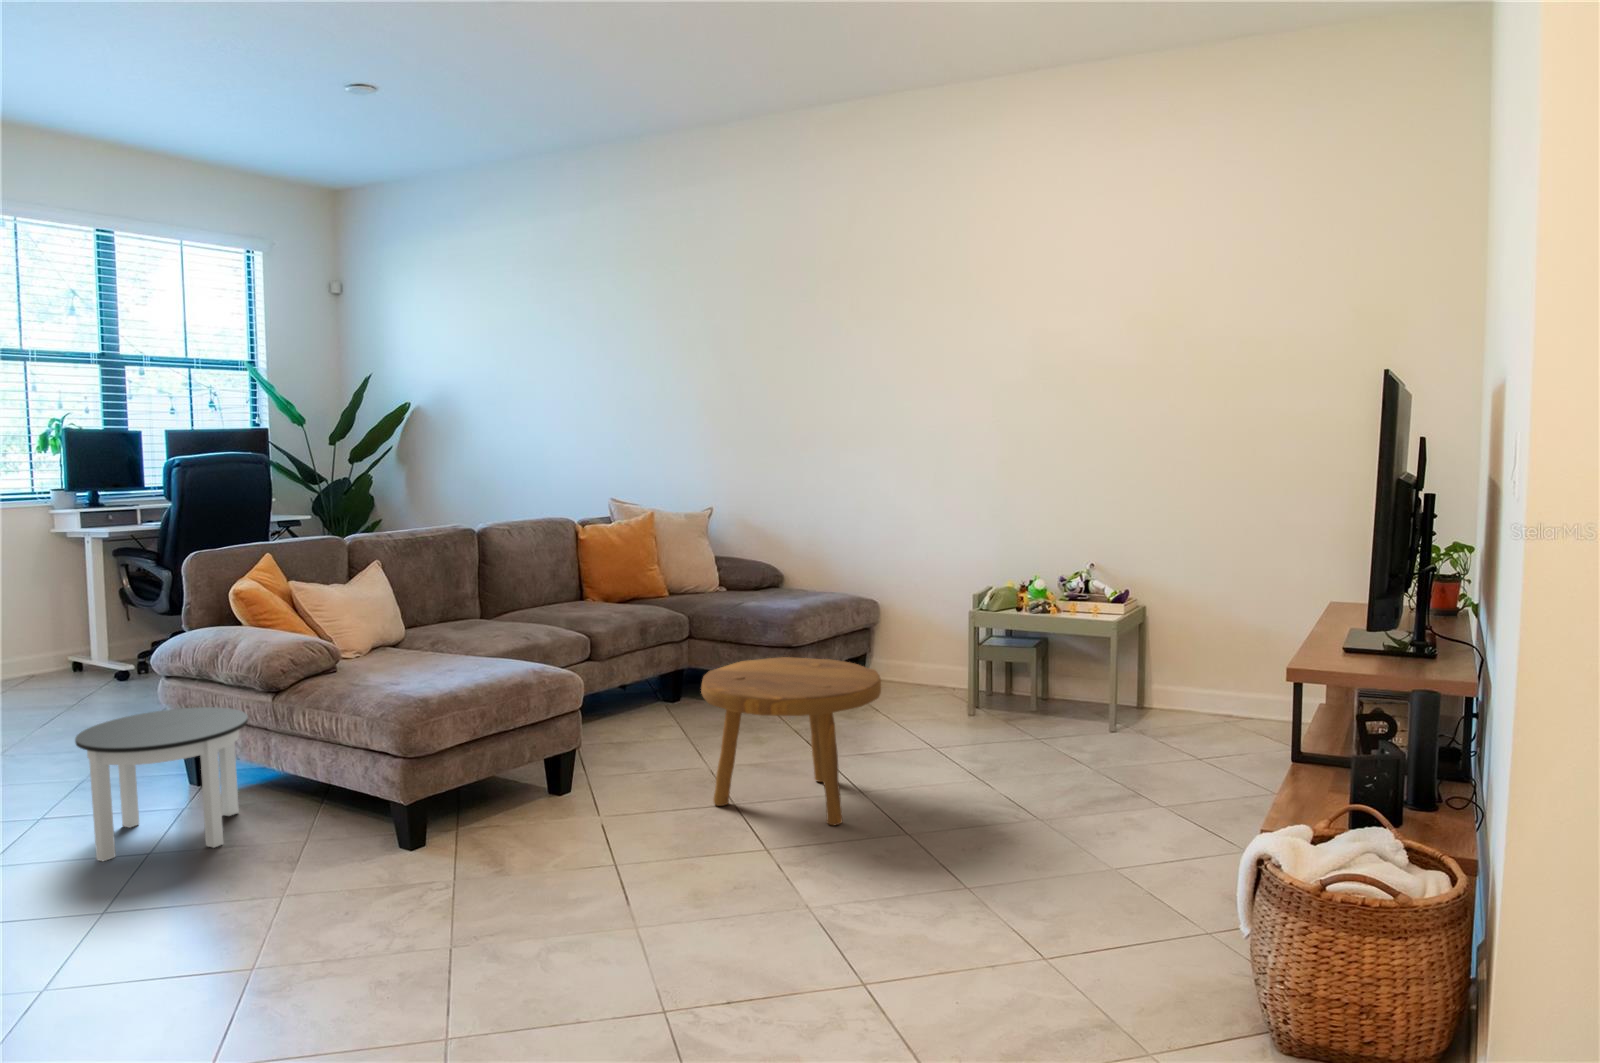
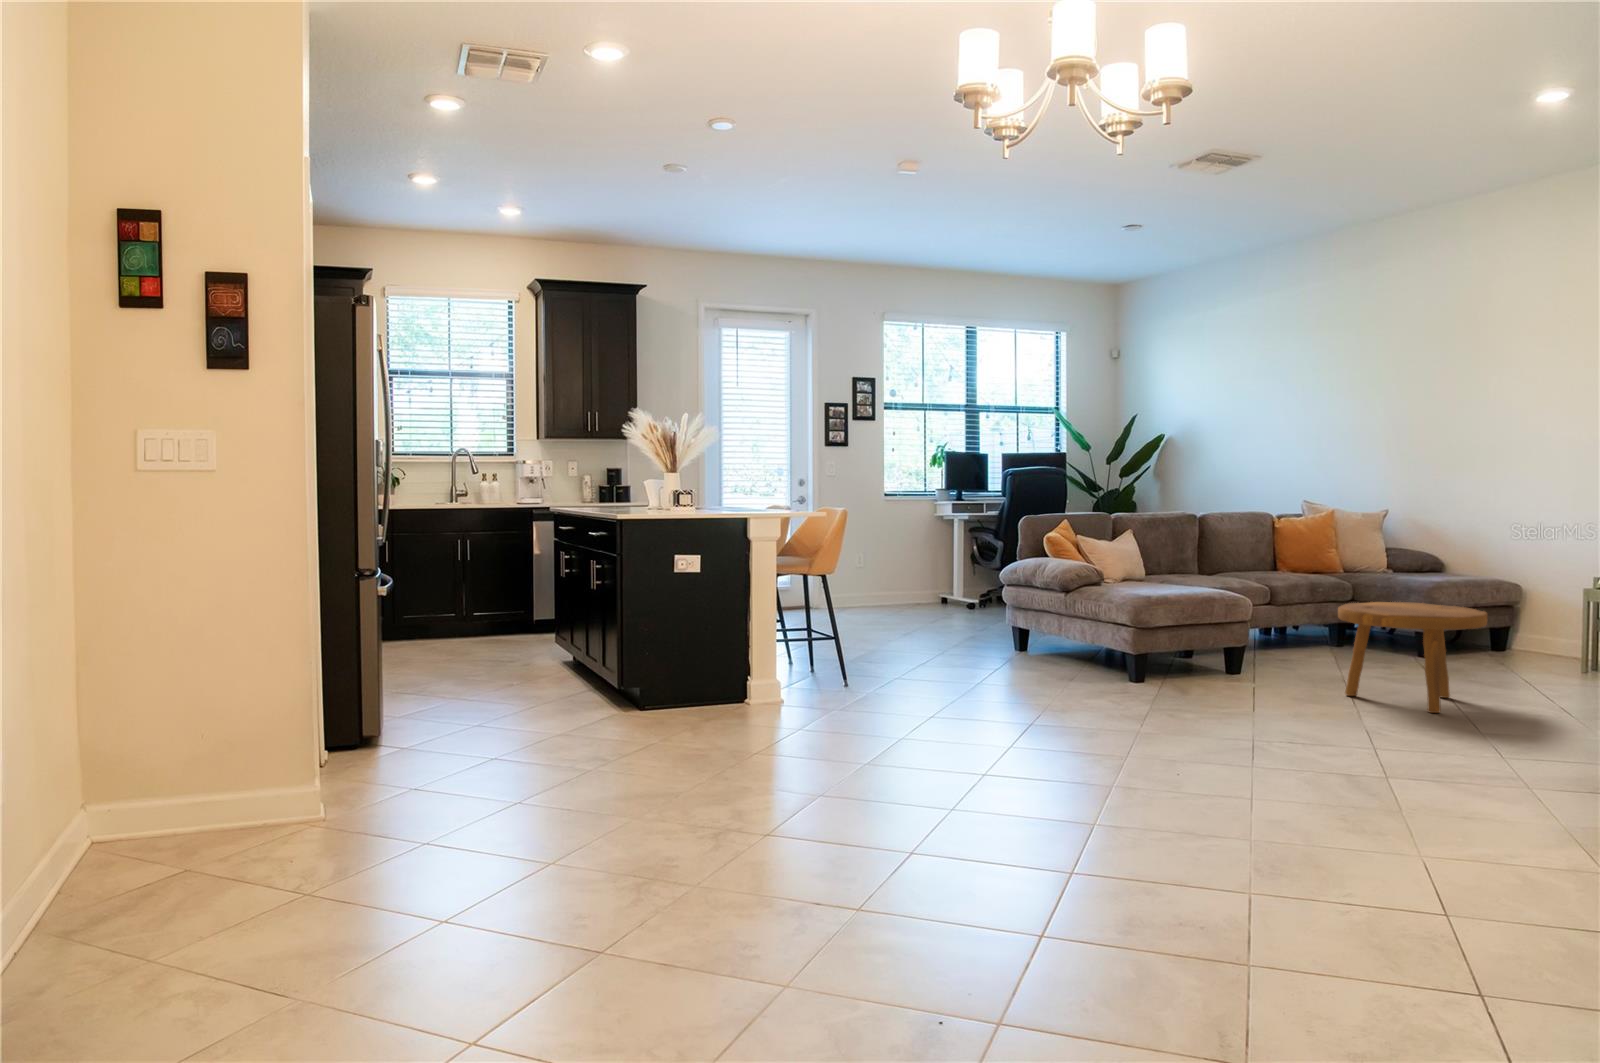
round table: present [75,707,248,861] -> none [968,599,1051,671]

